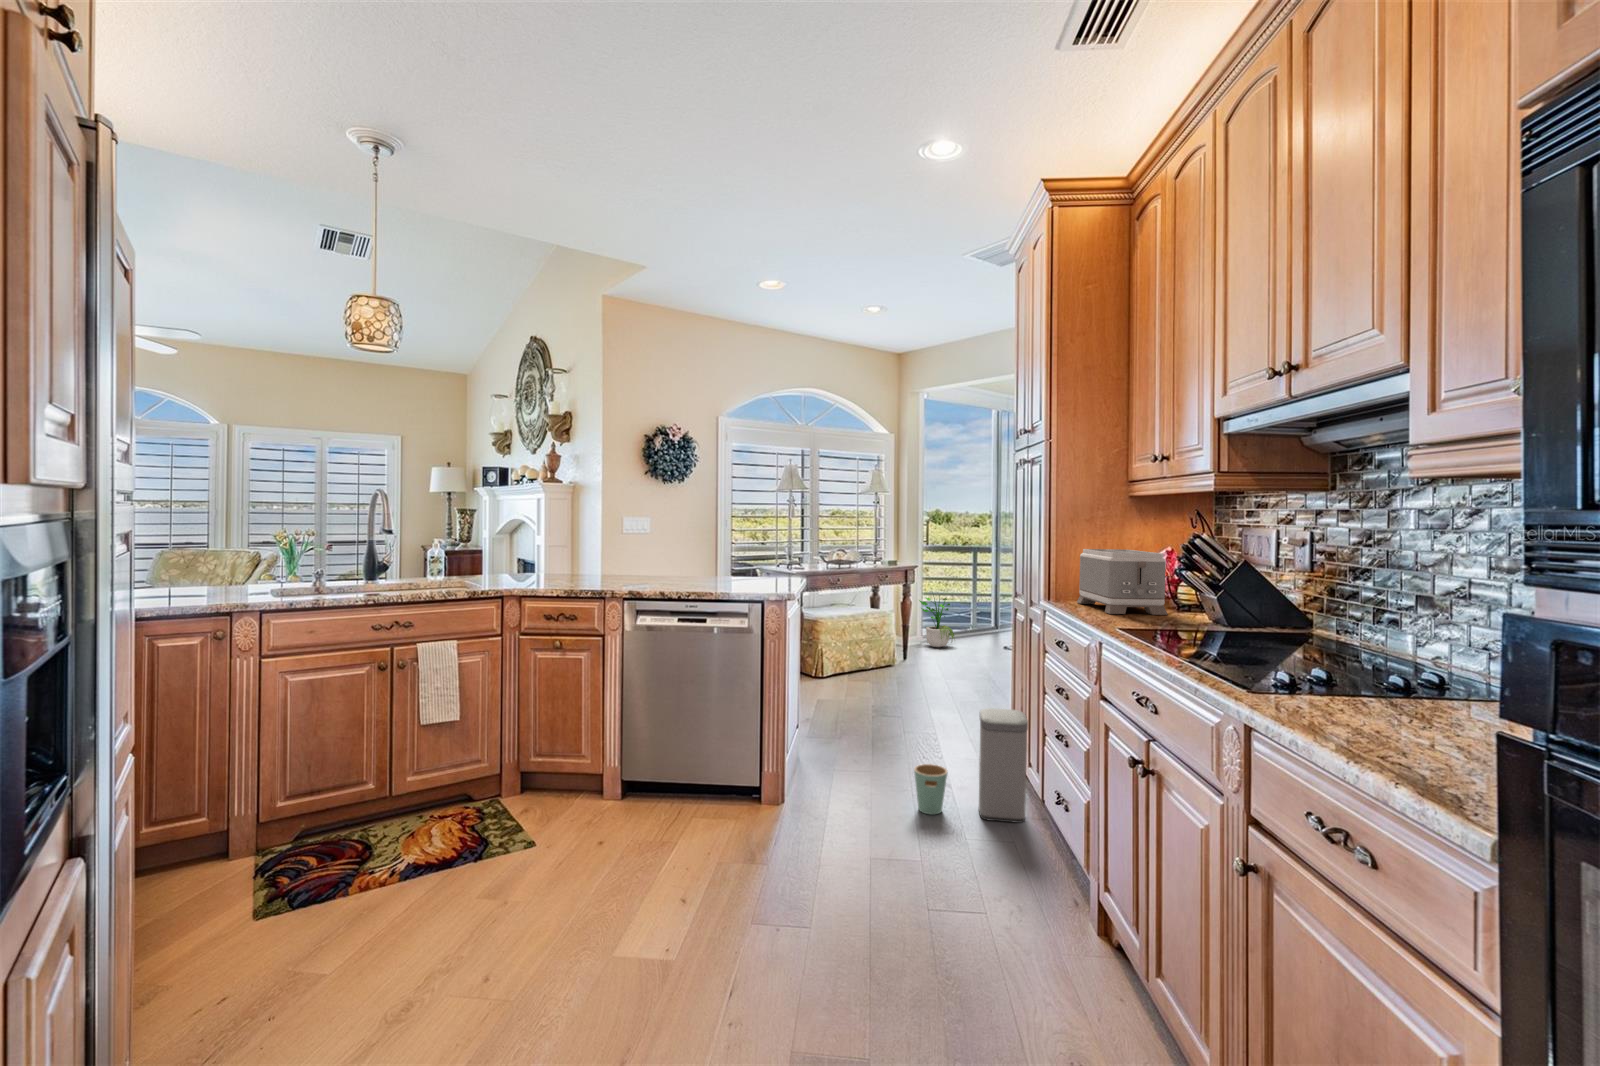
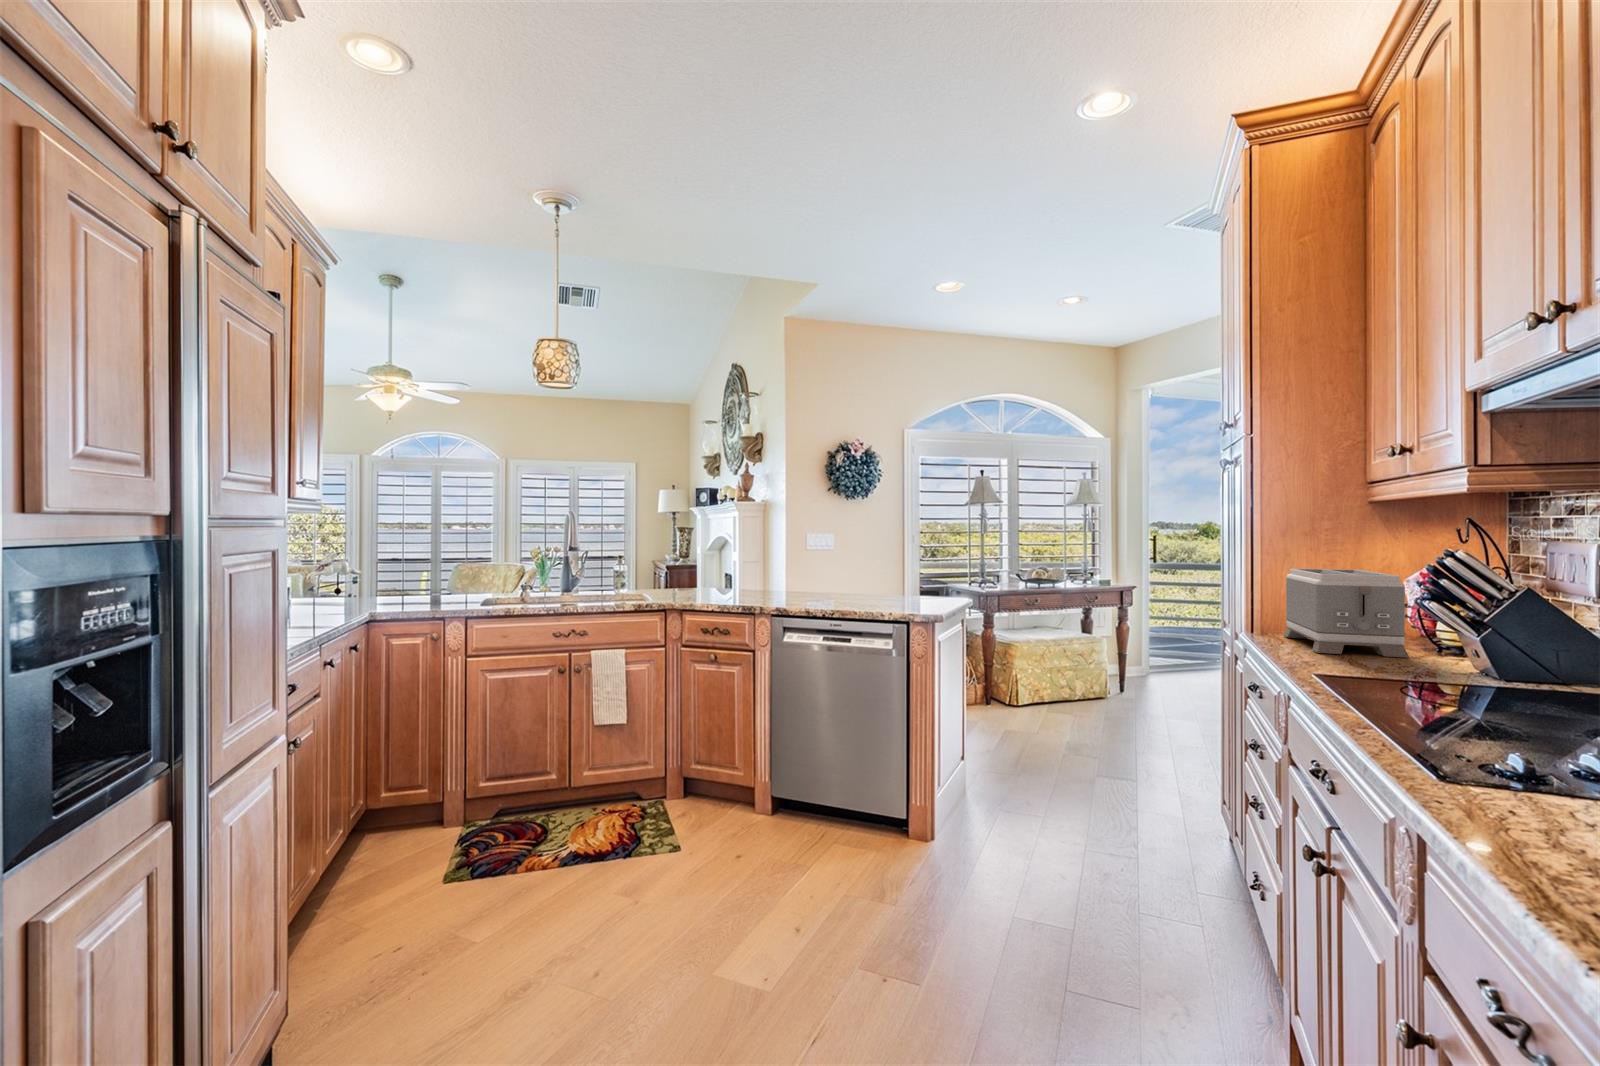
potted plant: present [919,595,955,647] -> none [1136,605,1184,677]
trash can: present [914,708,1028,823] -> none [1078,758,1223,903]

